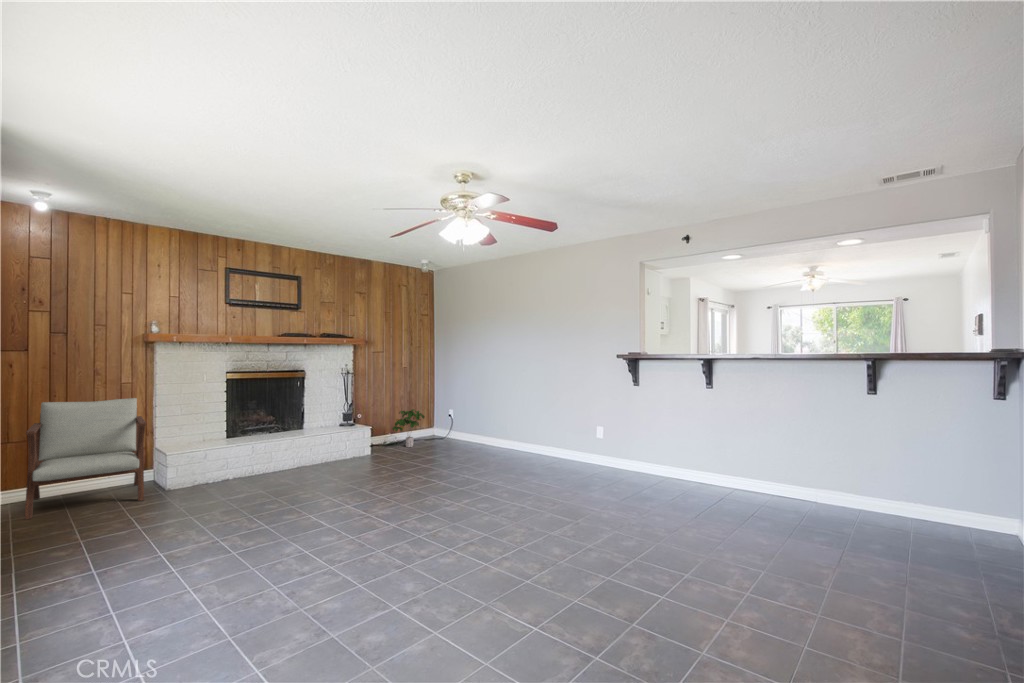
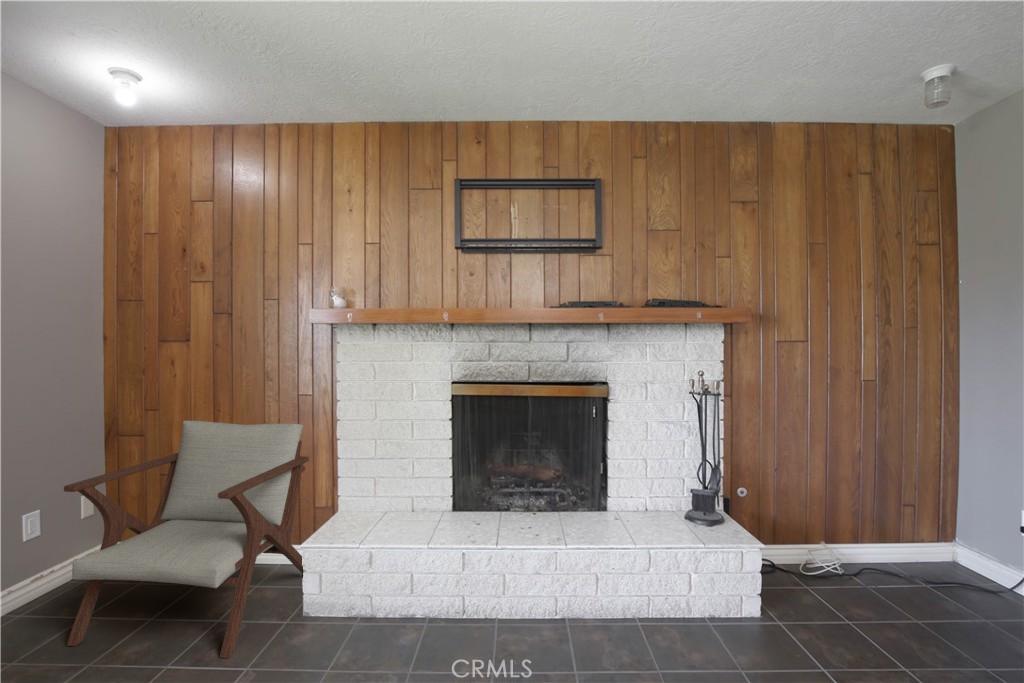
potted plant: present [392,409,424,447] -> none [831,510,943,625]

